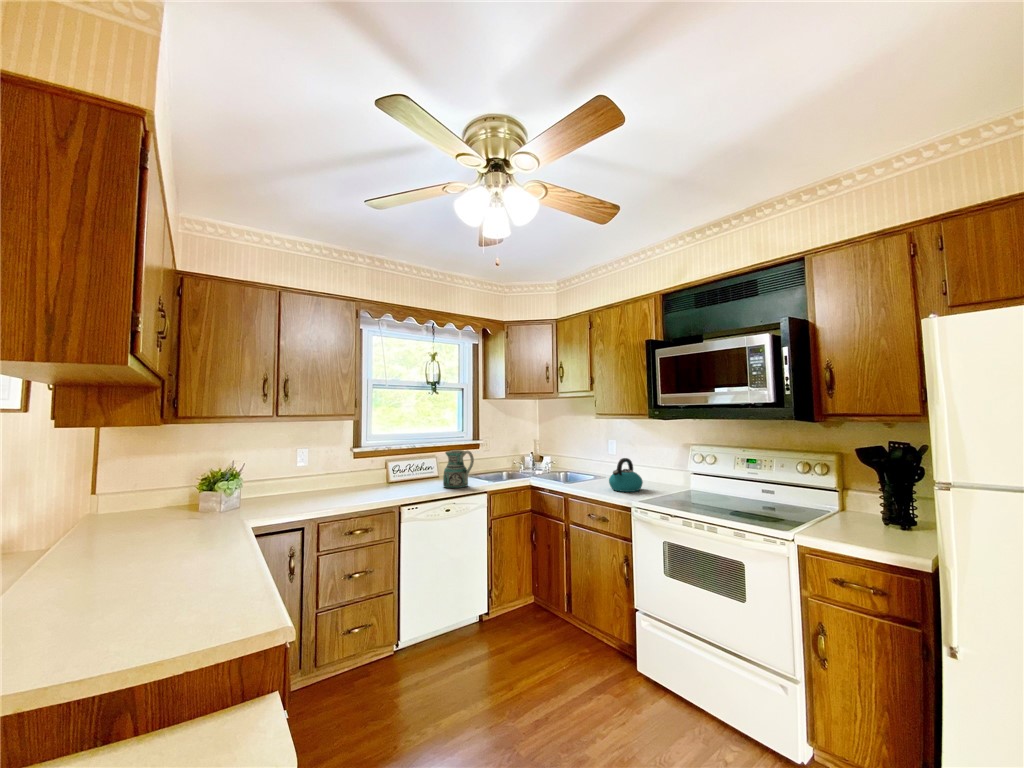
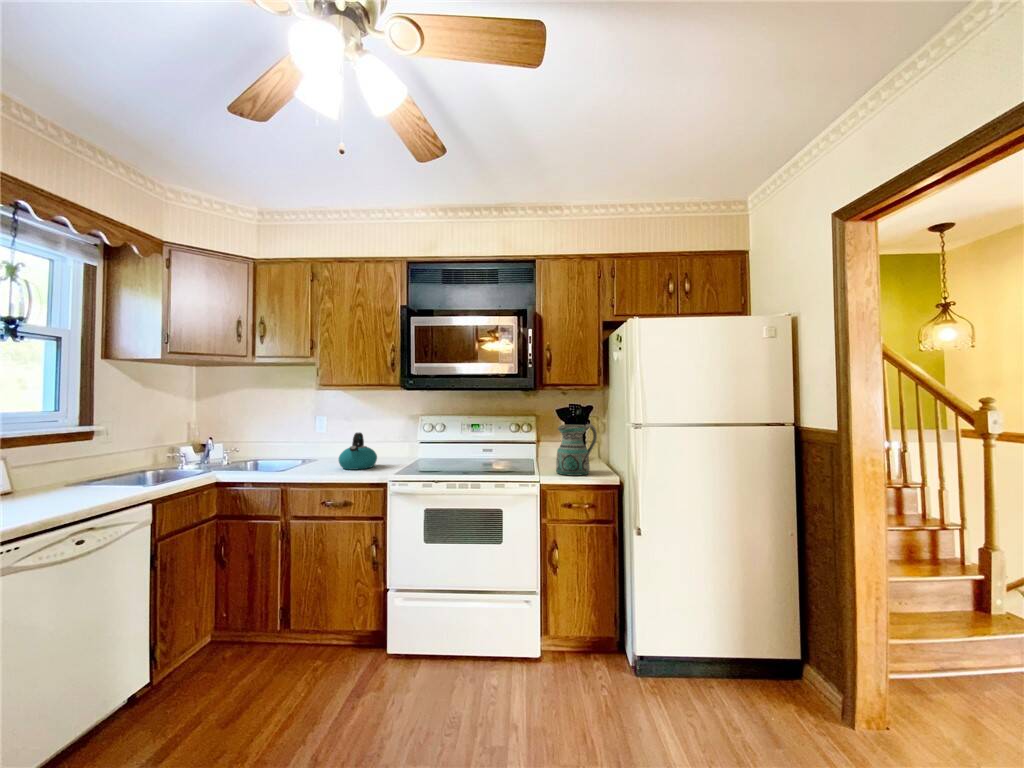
ceramic pitcher: present [443,450,474,488] -> present [556,424,597,476]

